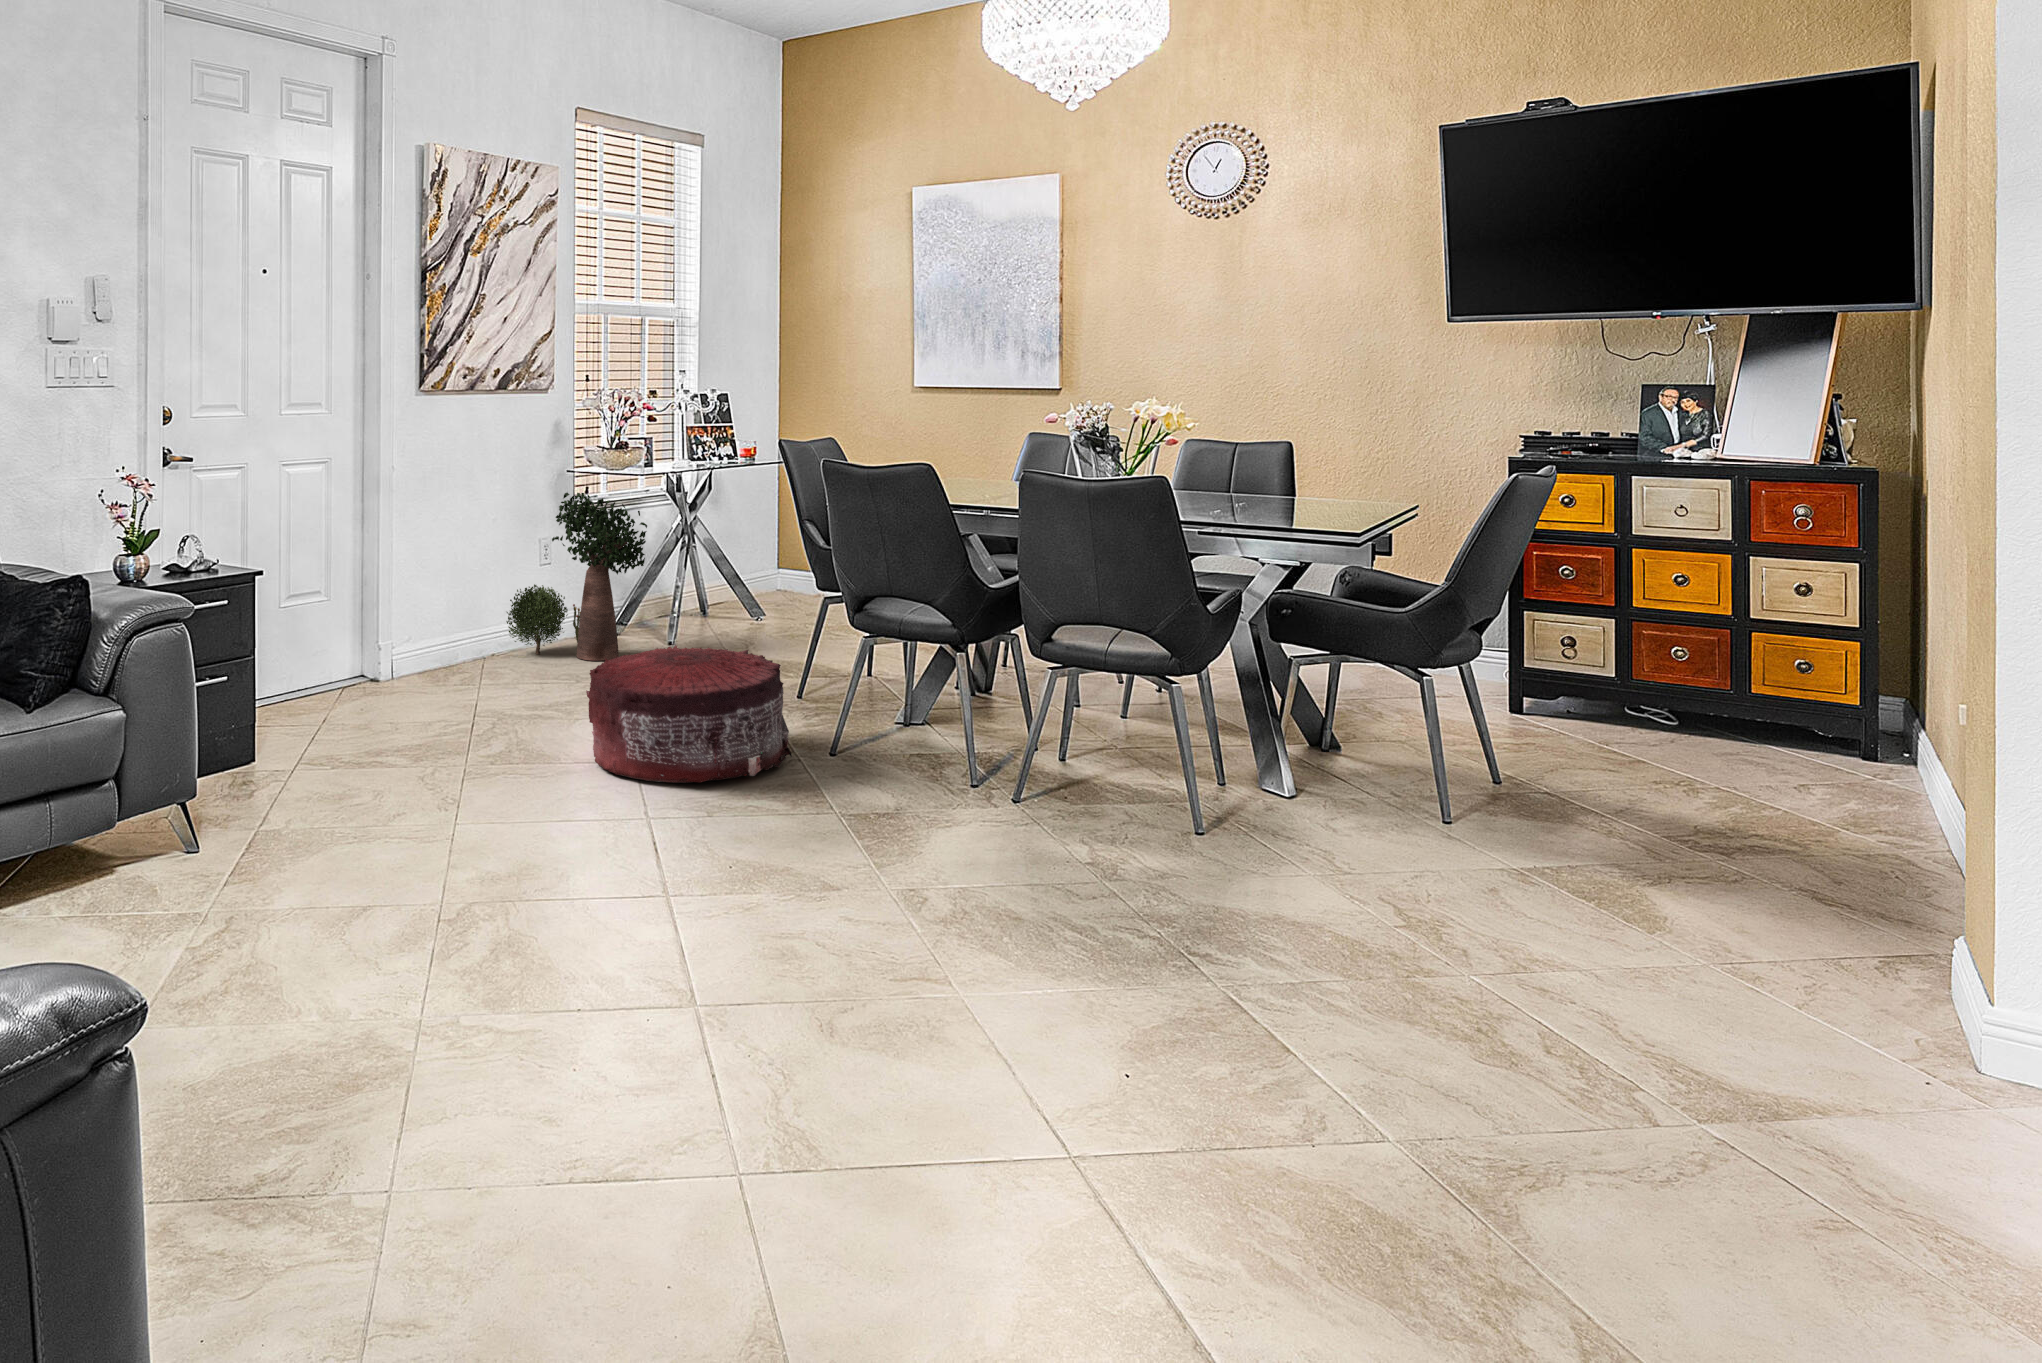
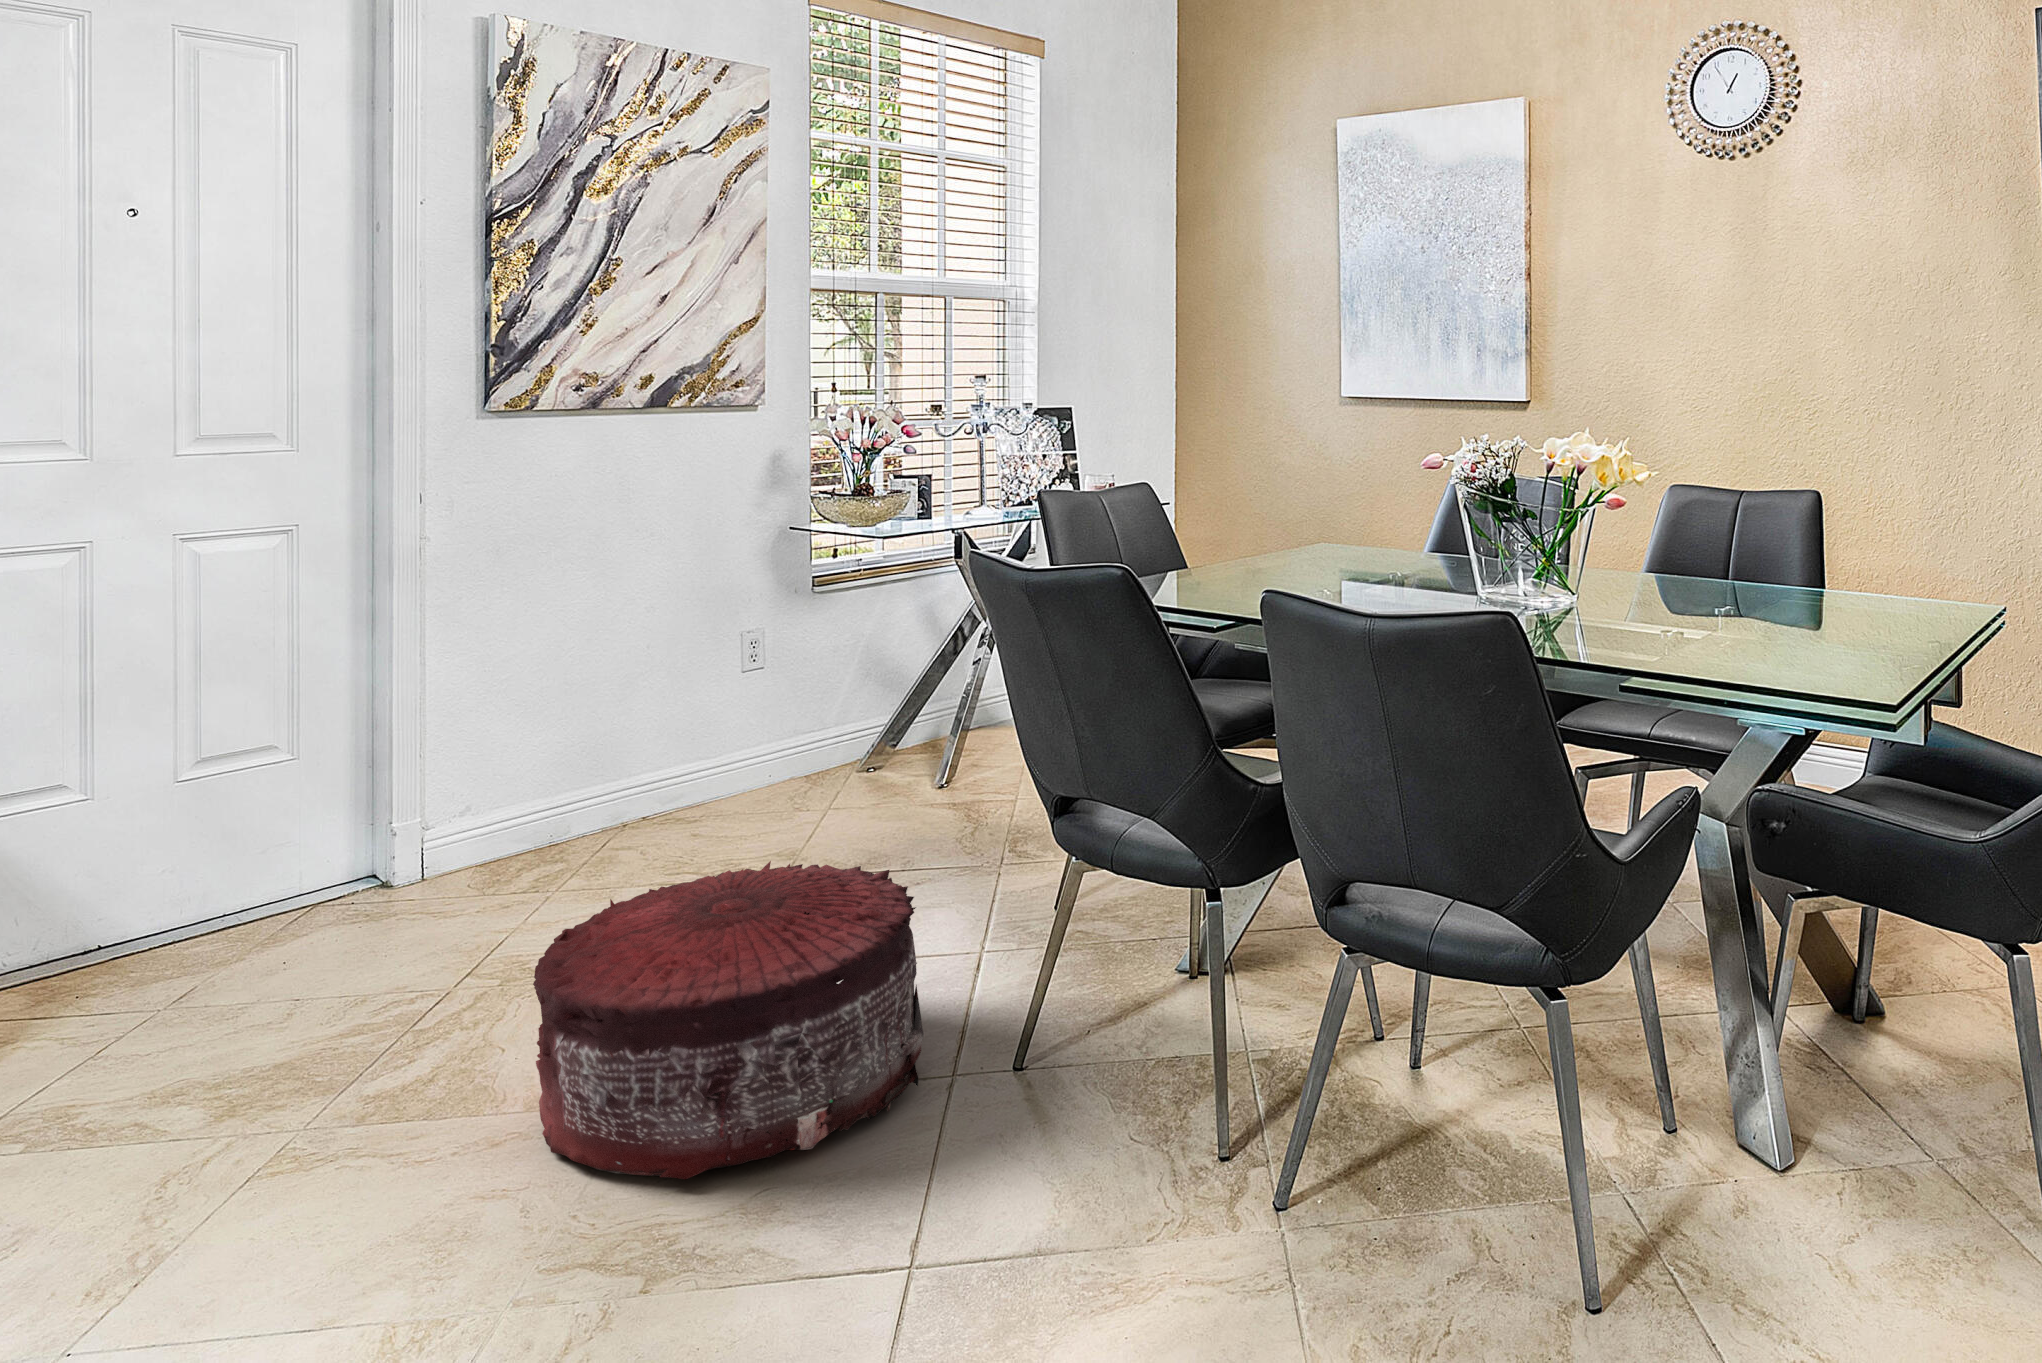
potted plant: present [506,493,647,661] -> none [651,564,882,827]

